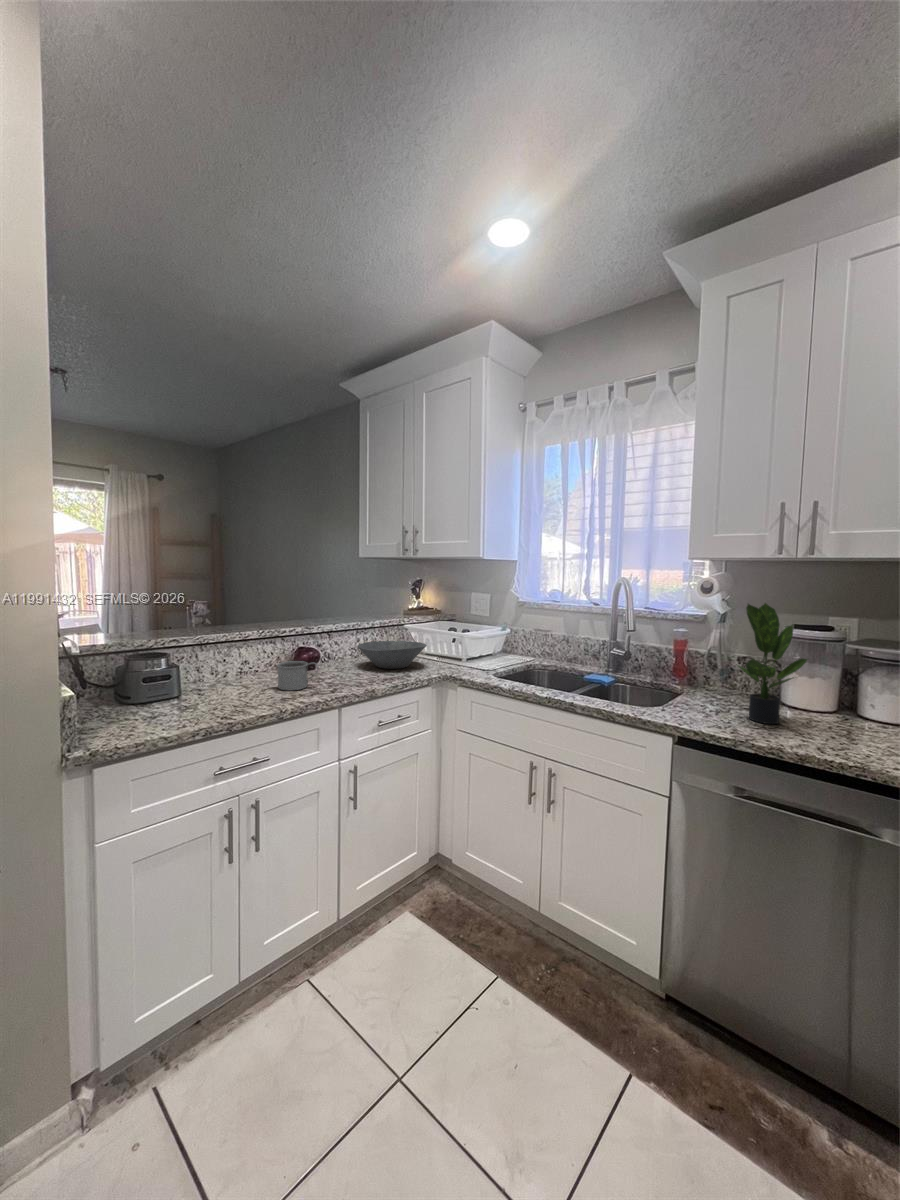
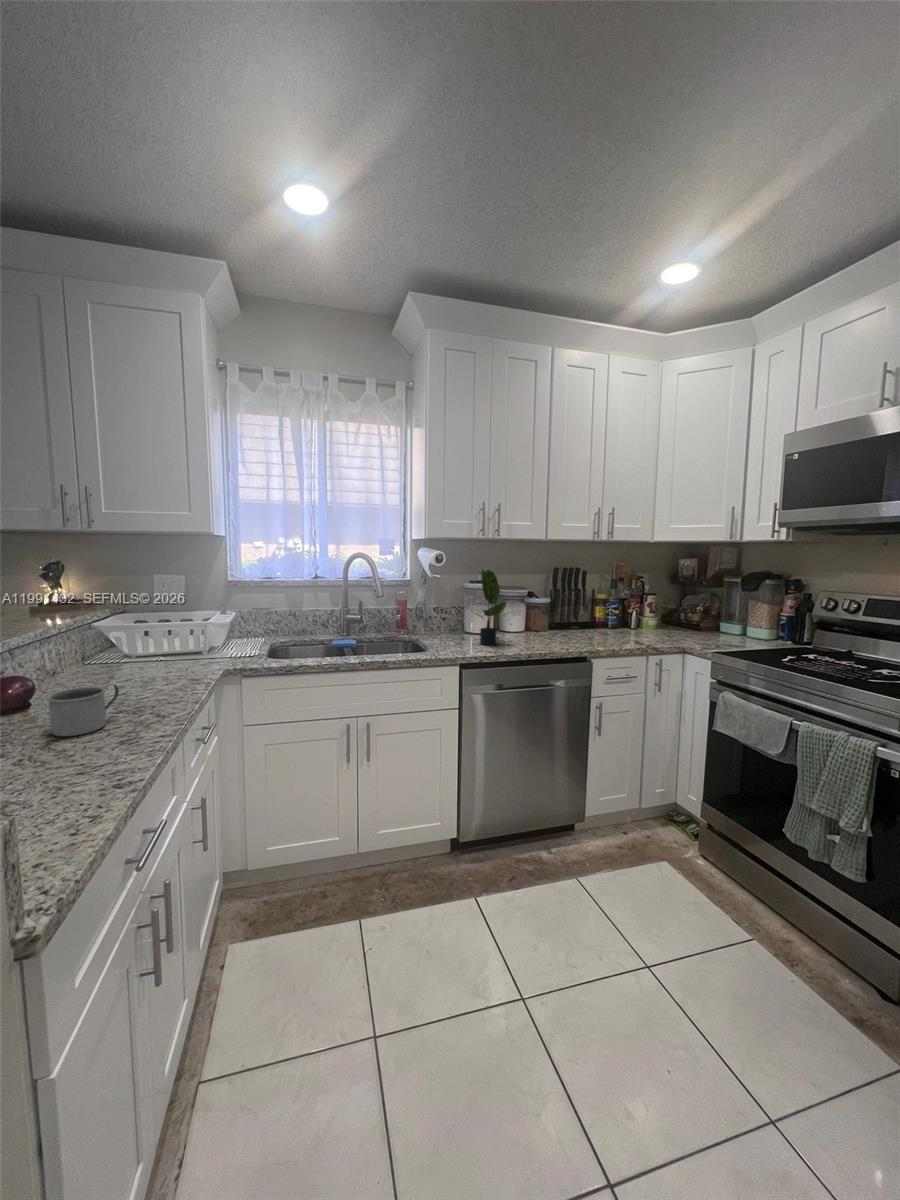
bowl: present [358,641,427,669] -> none [71,639,183,680]

